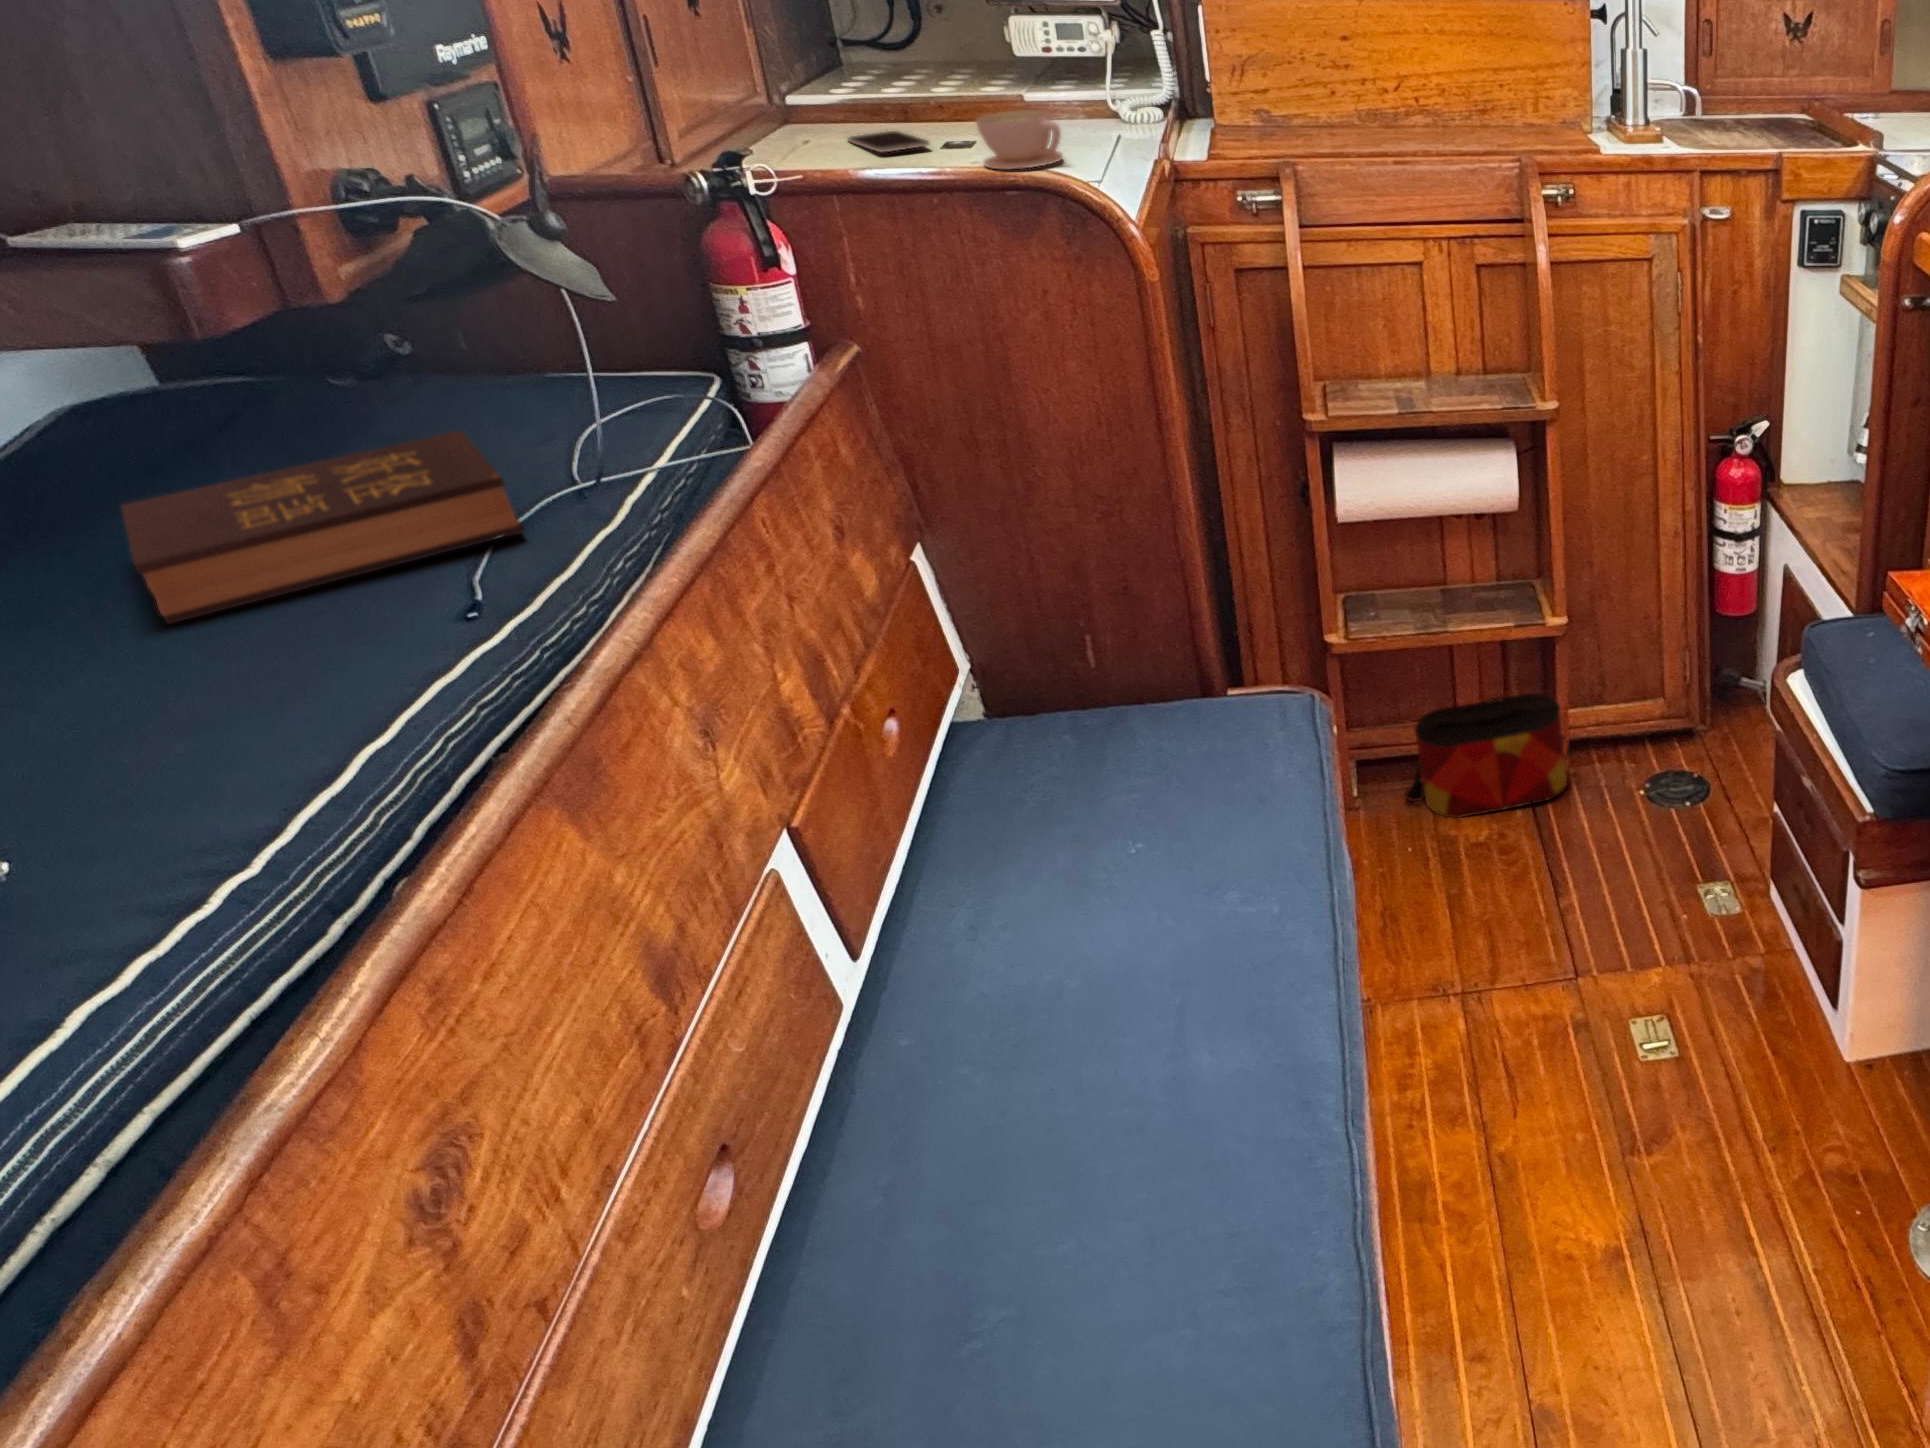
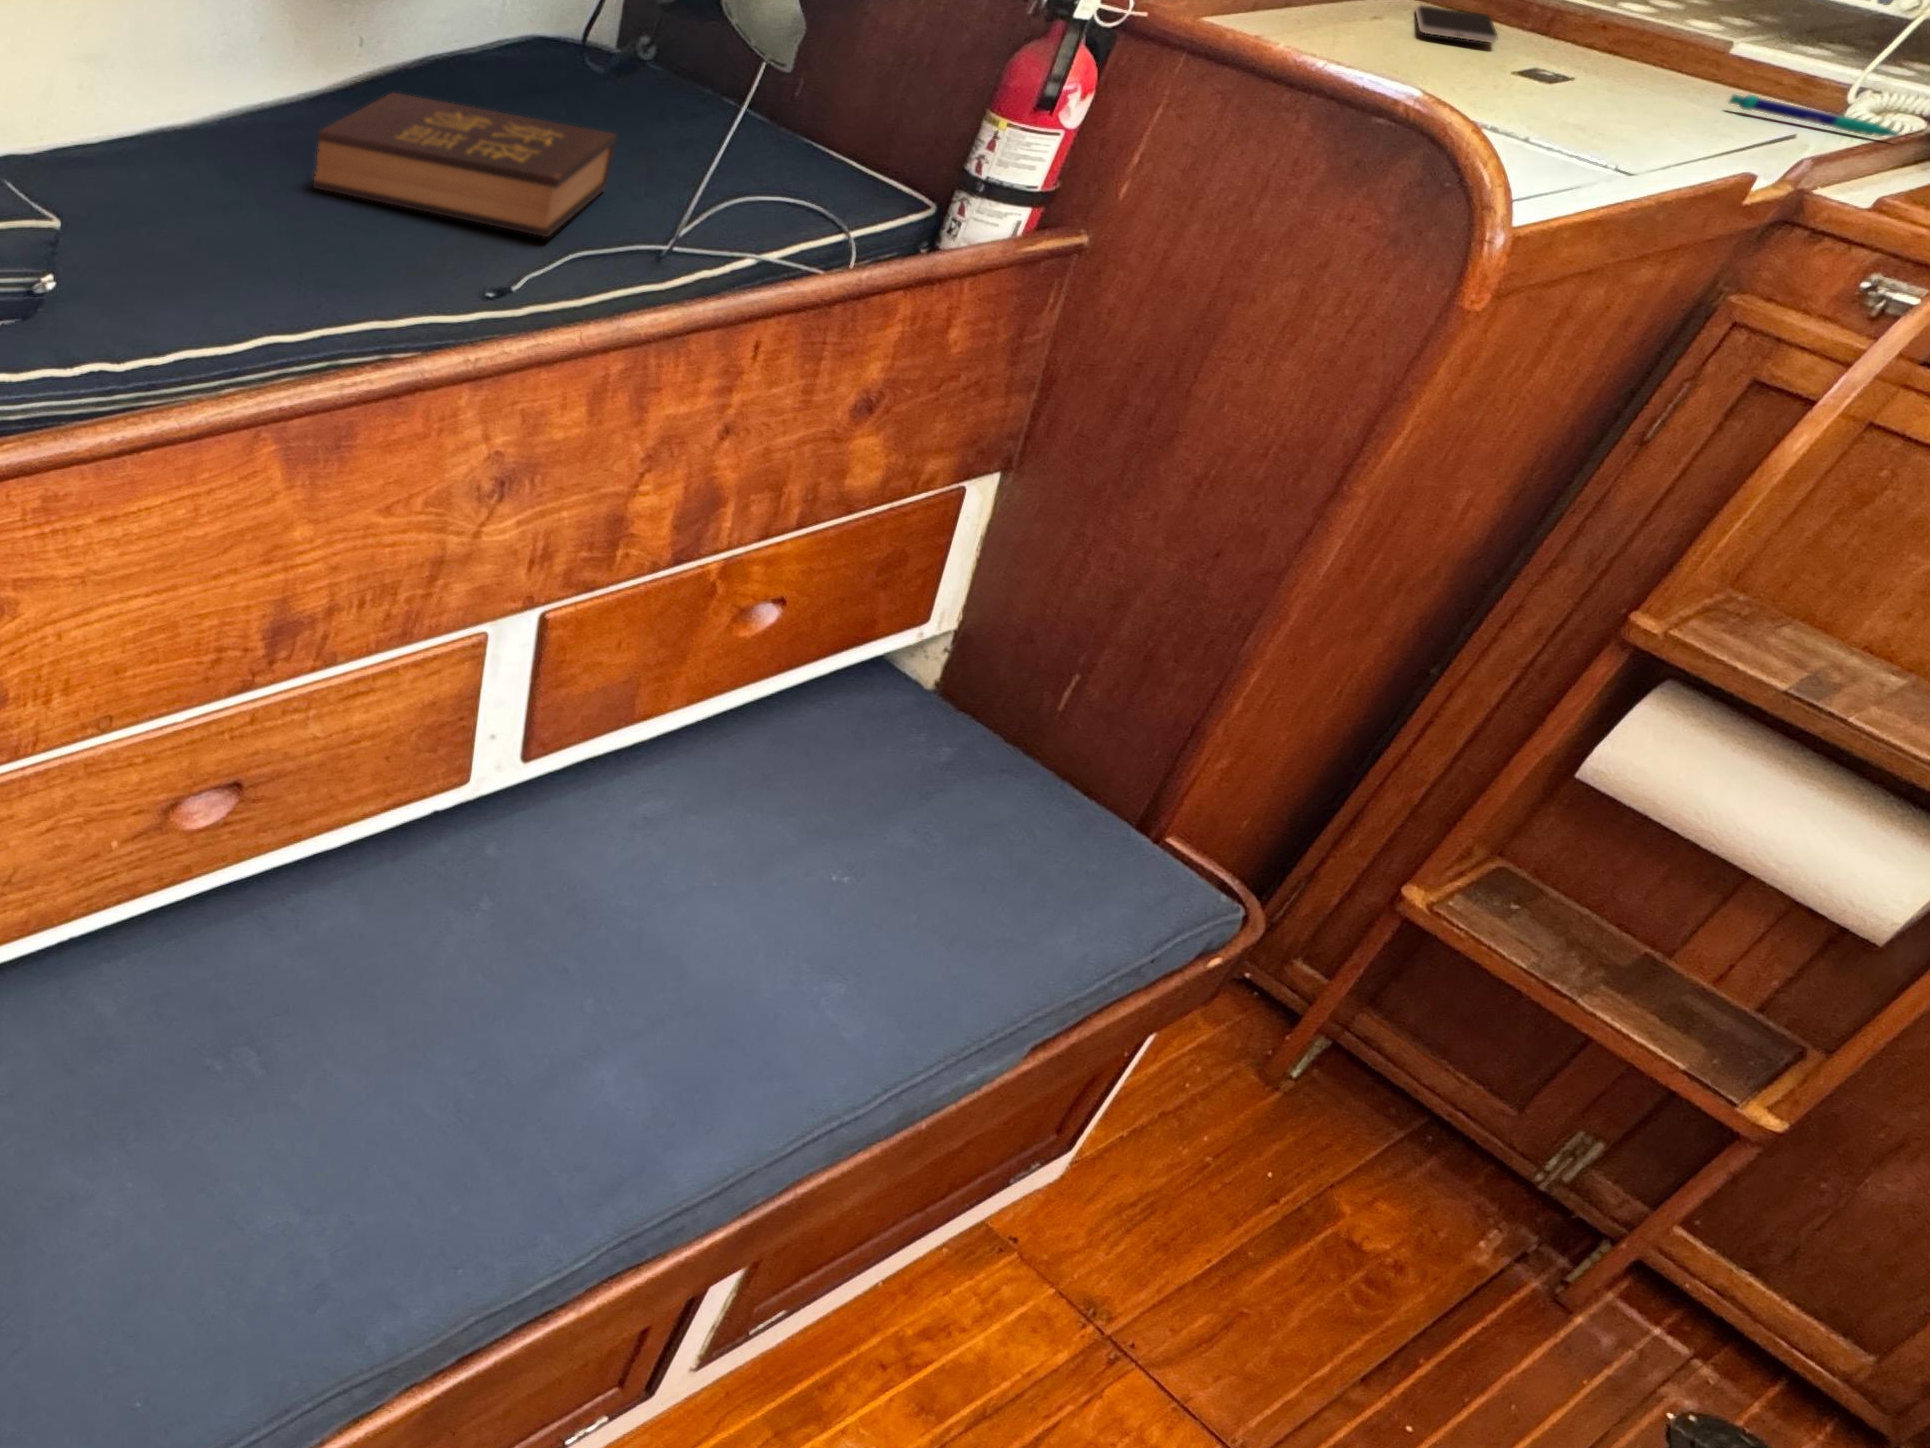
coffee cup: present [976,110,1063,169] -> none [1516,19,1673,114]
pen: none [1090,127,1183,140] -> present [1729,95,1898,137]
bag: present [1404,693,1571,818] -> none [1337,1064,1665,1307]

